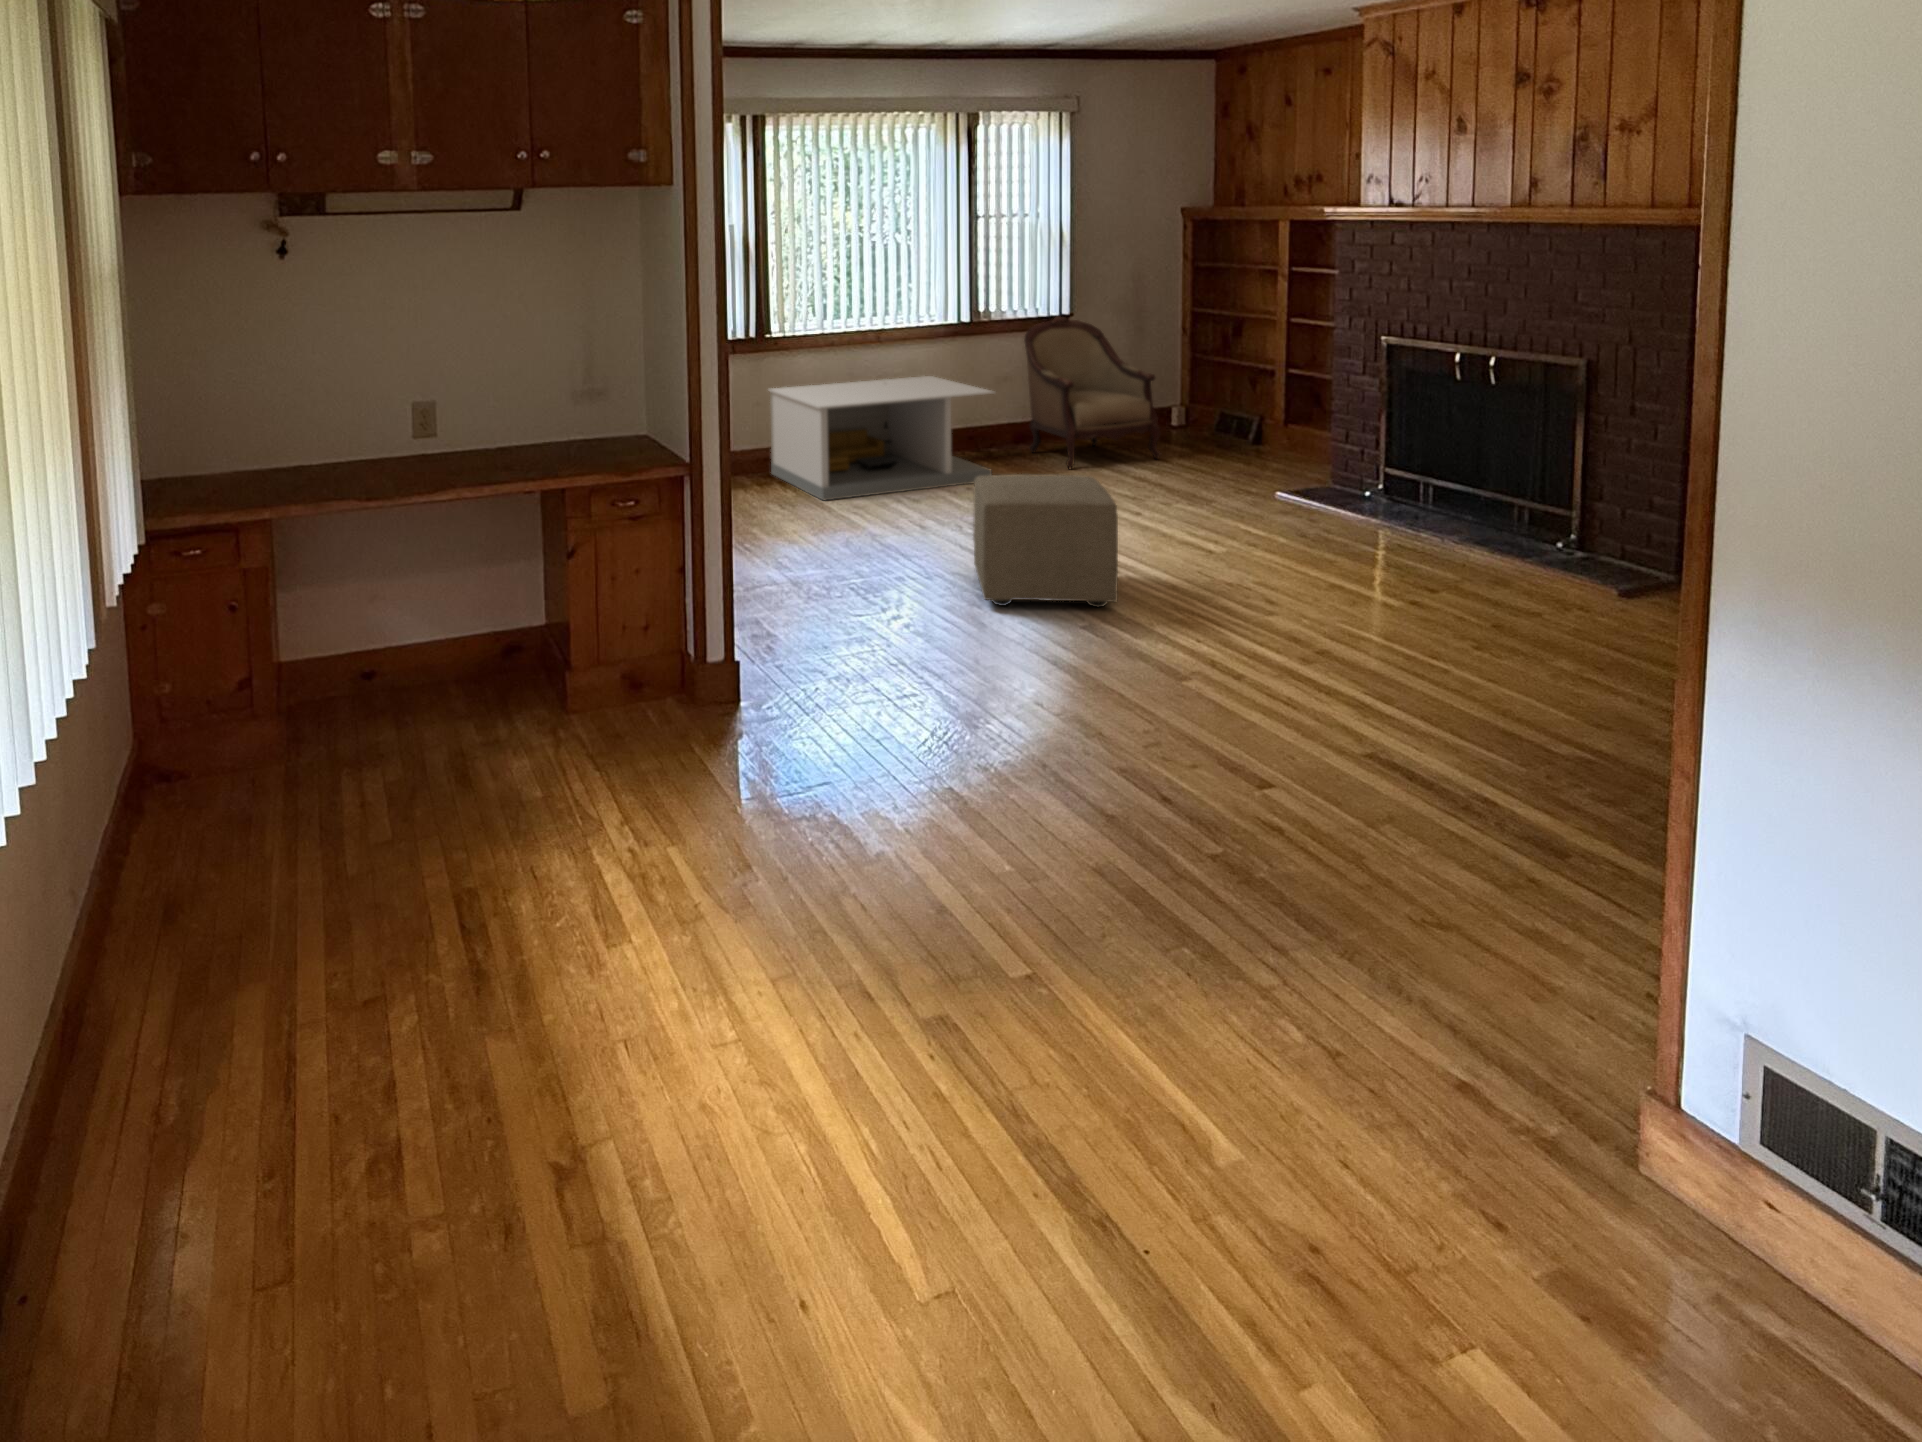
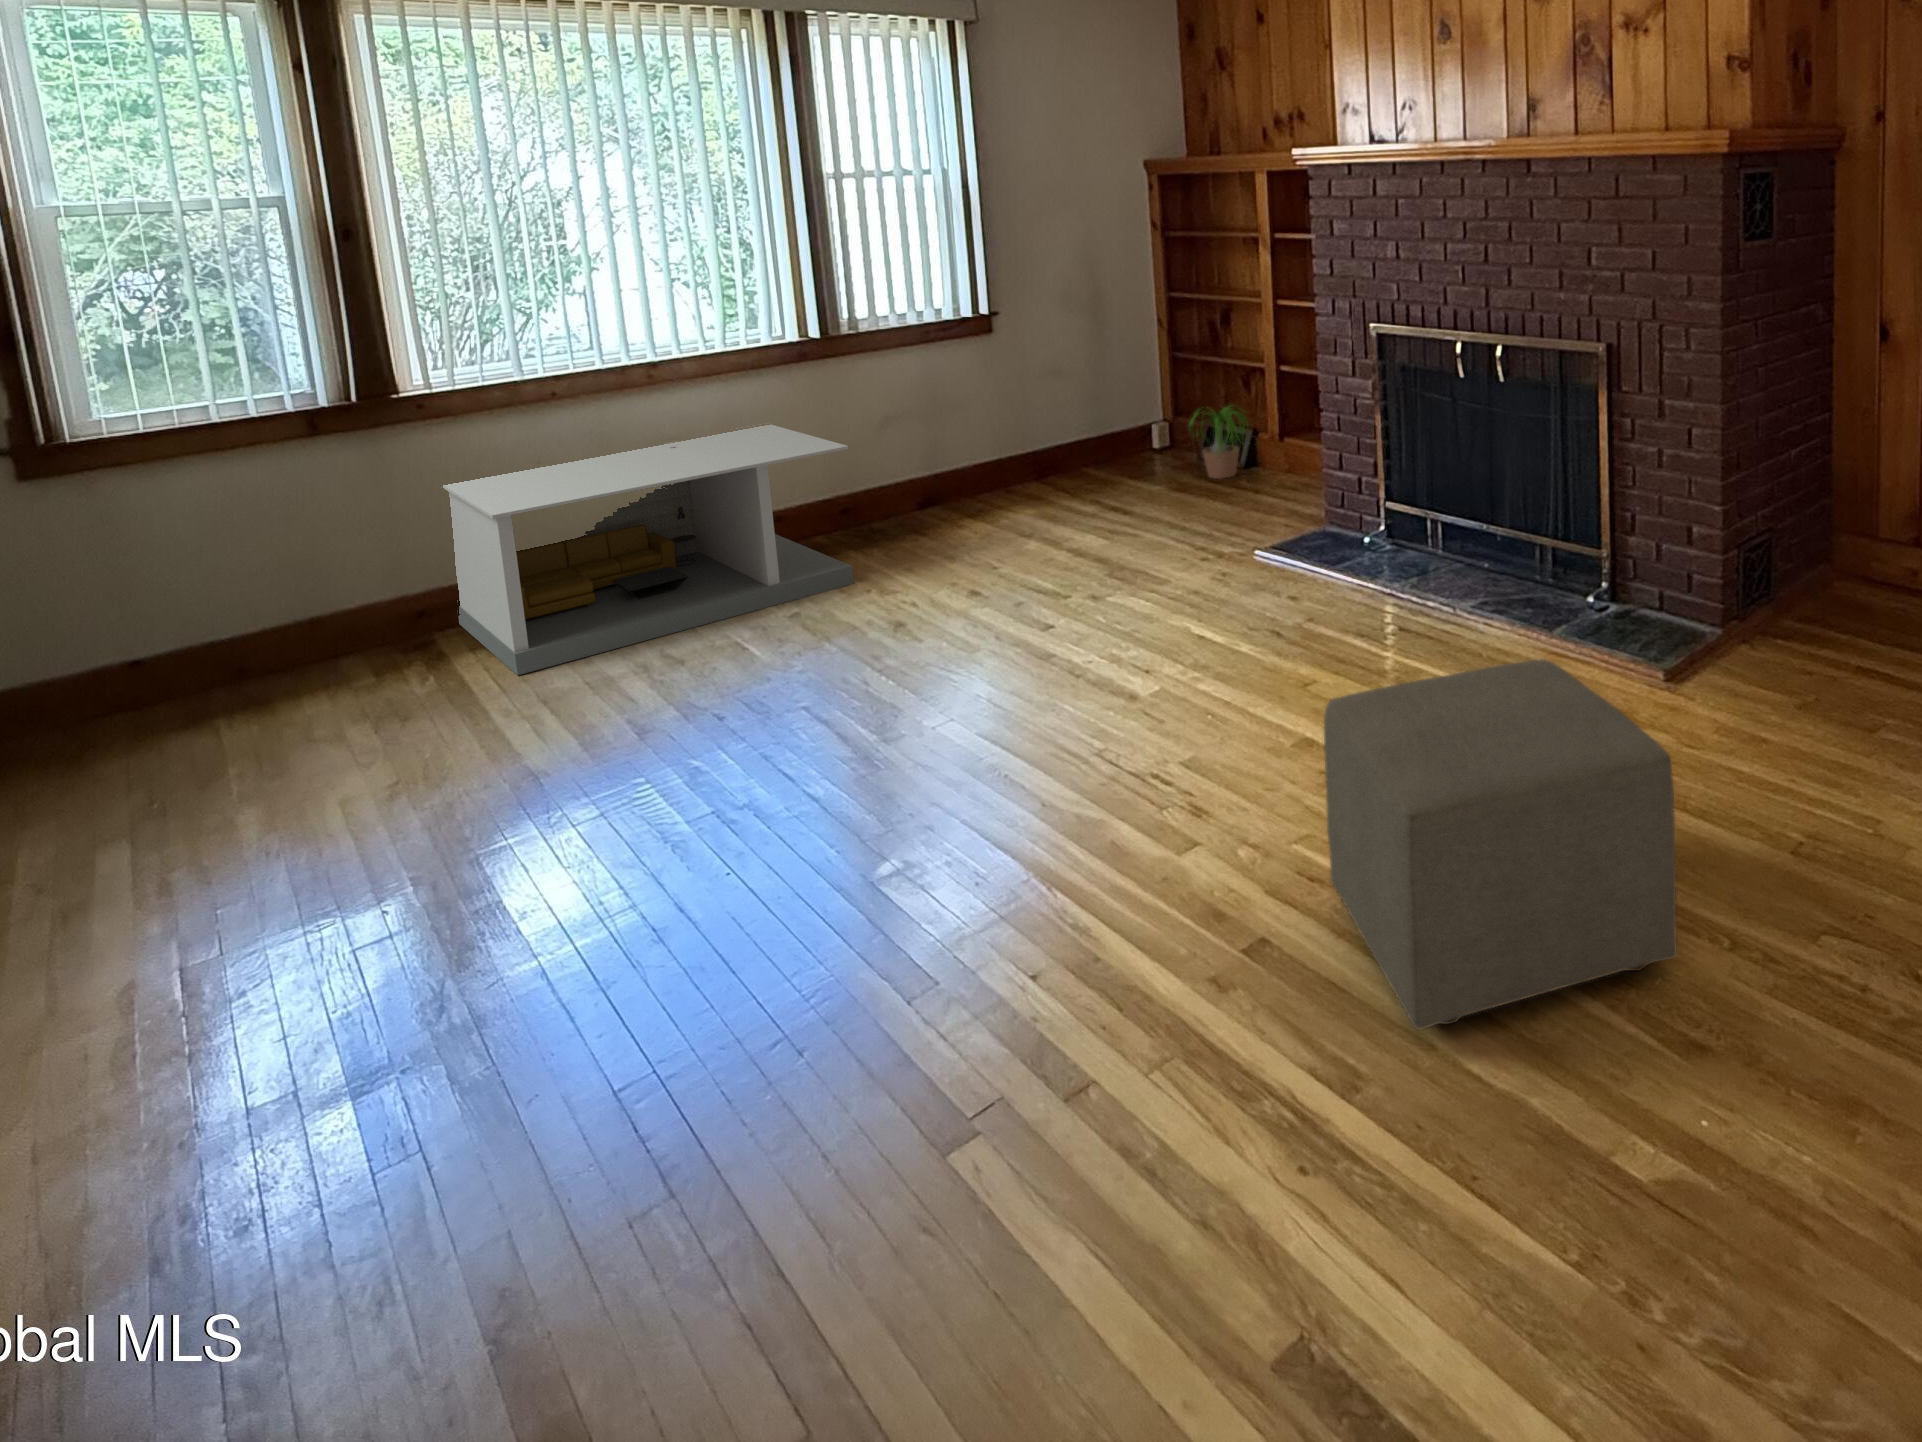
armchair: present [1024,316,1161,469] -> none [916,316,1123,543]
potted plant: none [1198,396,1264,450] -> present [1189,405,1248,479]
ottoman: present [973,474,1118,607] -> present [1324,659,1677,1030]

